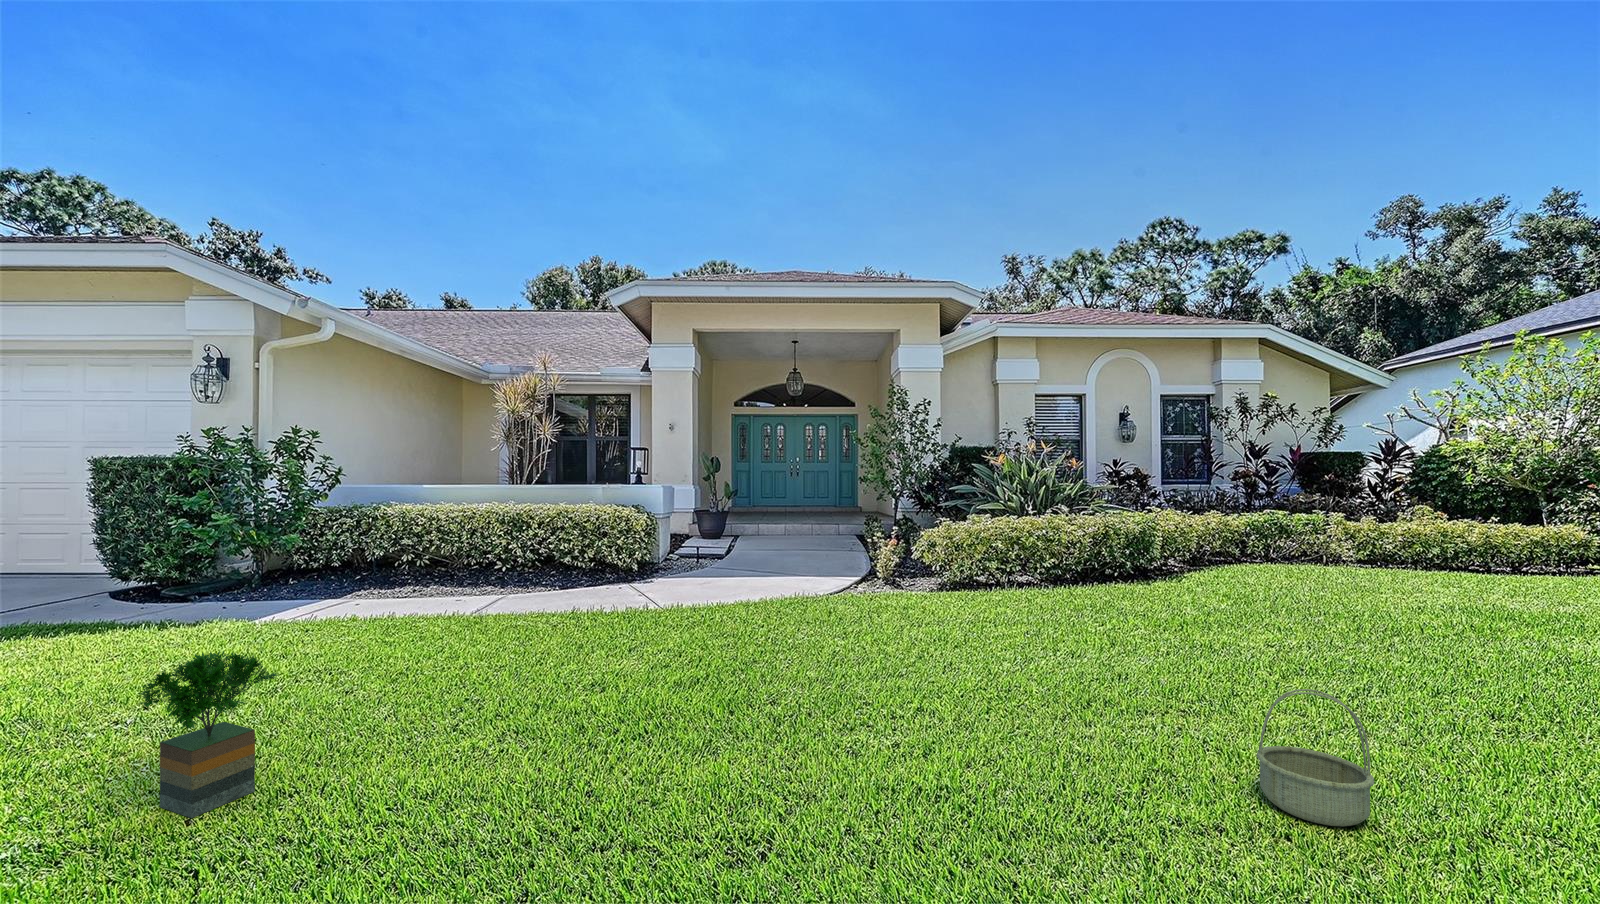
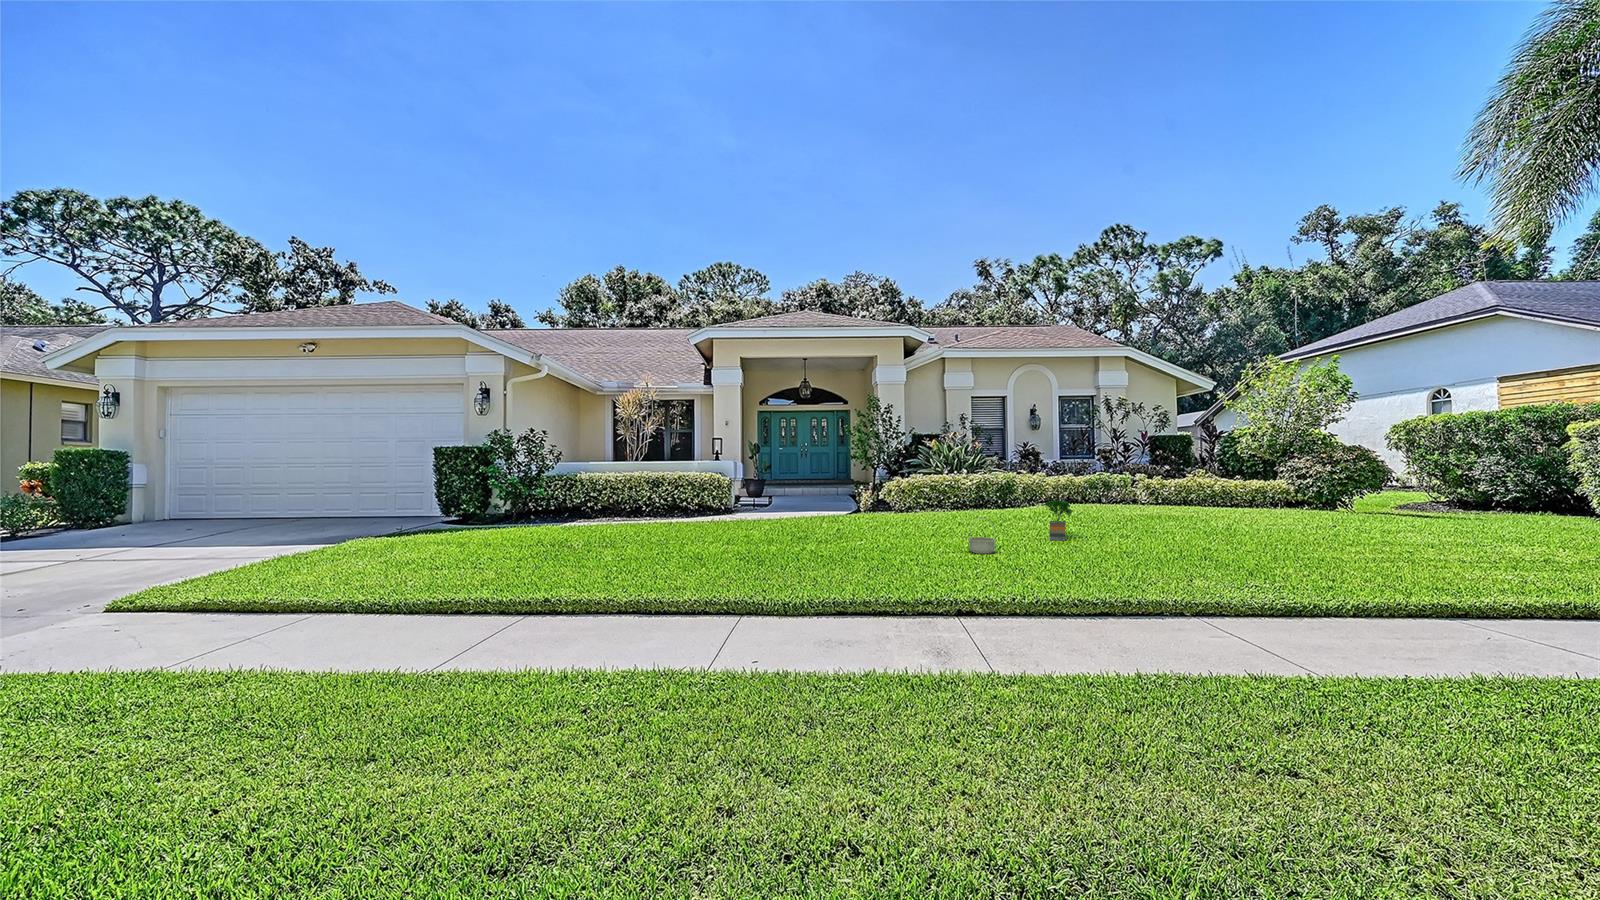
potted tree: present [140,651,278,818] -> present [1045,500,1072,541]

